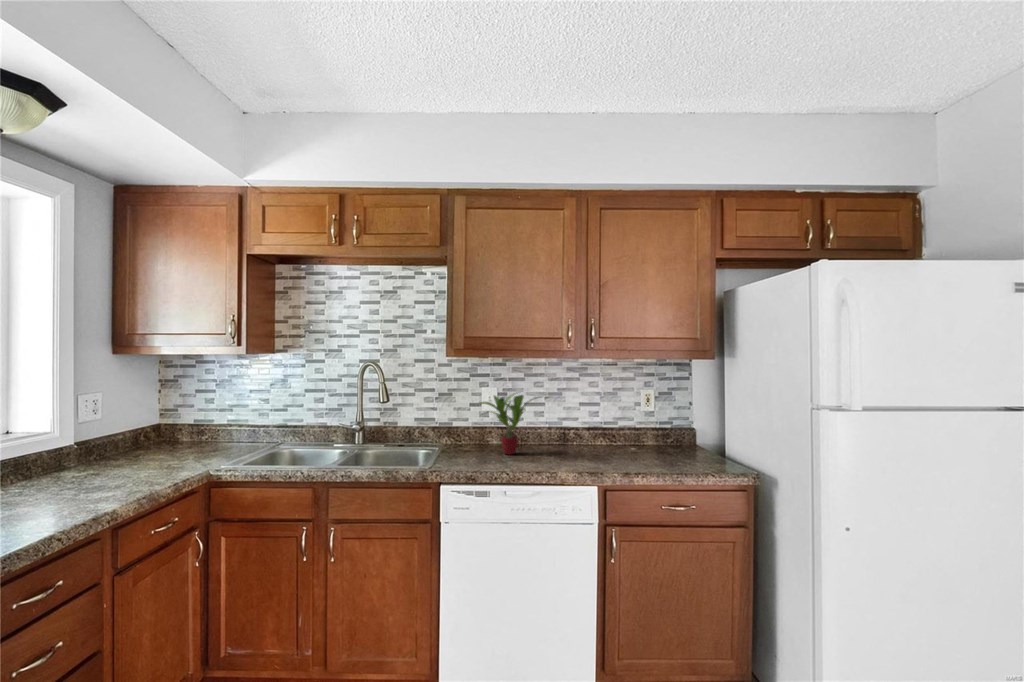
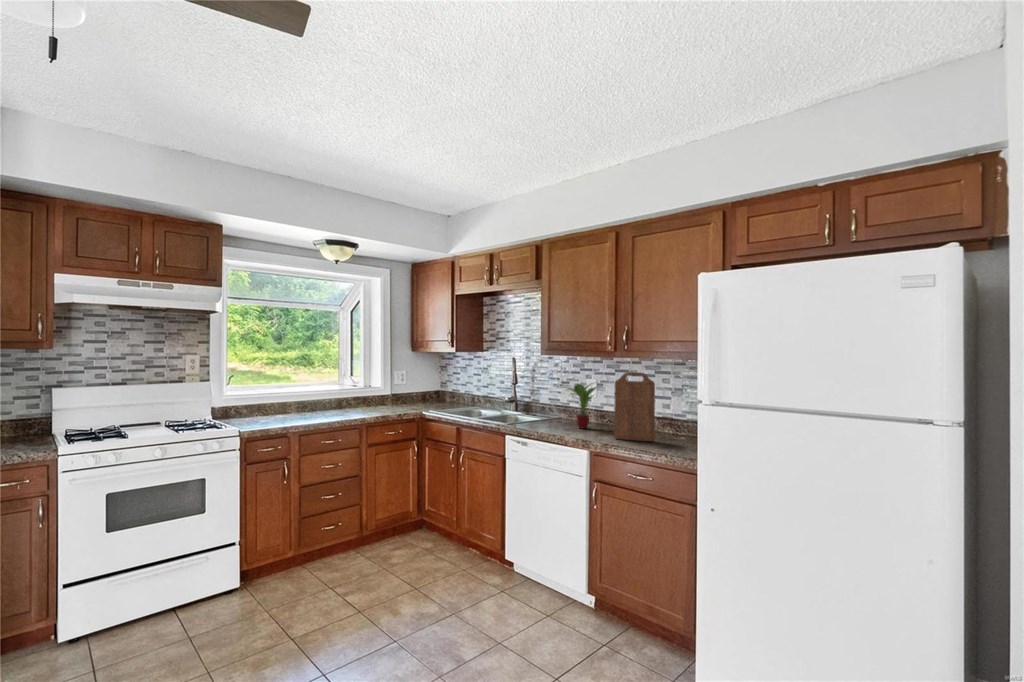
cutting board: none [587,376,627,462] -> present [614,372,655,441]

